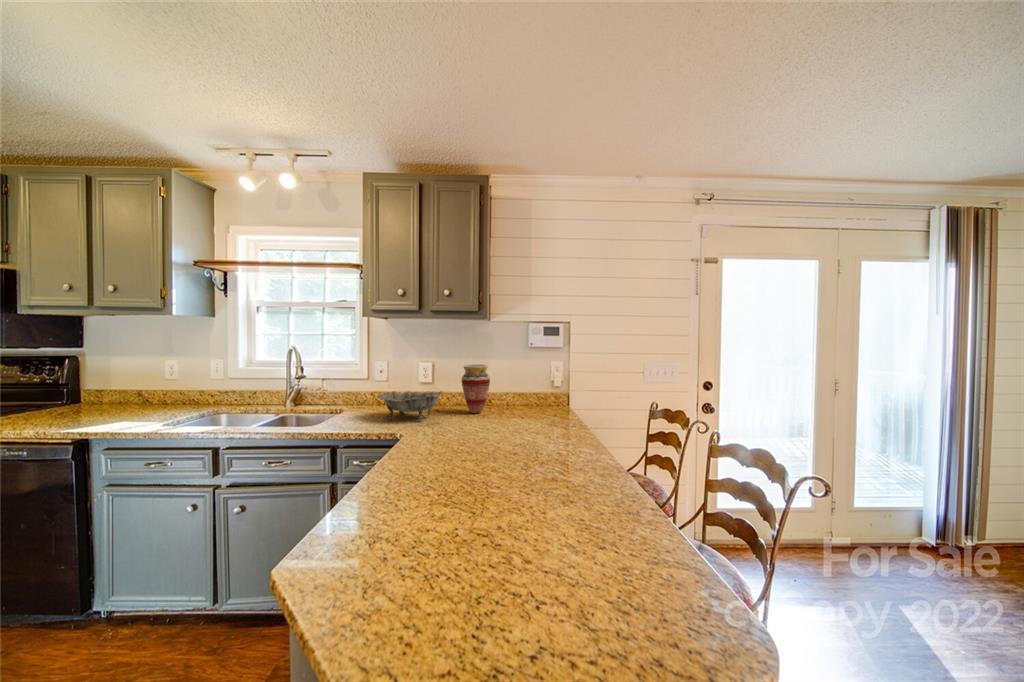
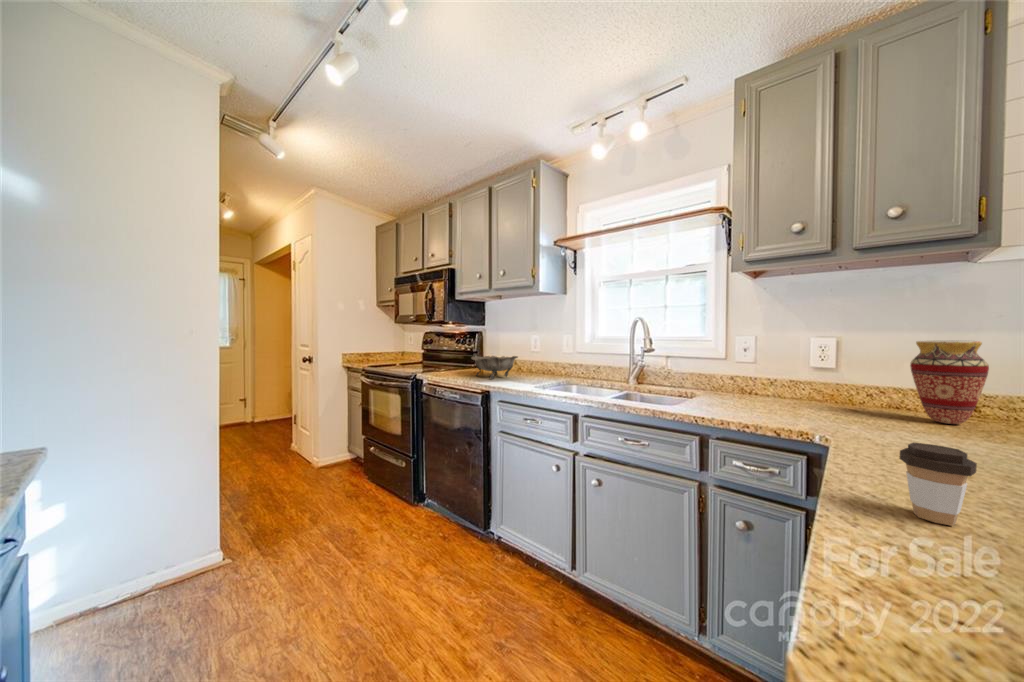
decorative bowl: present [377,391,444,421] -> present [472,356,518,379]
coffee cup: none [390,437,415,476] -> present [900,443,977,526]

